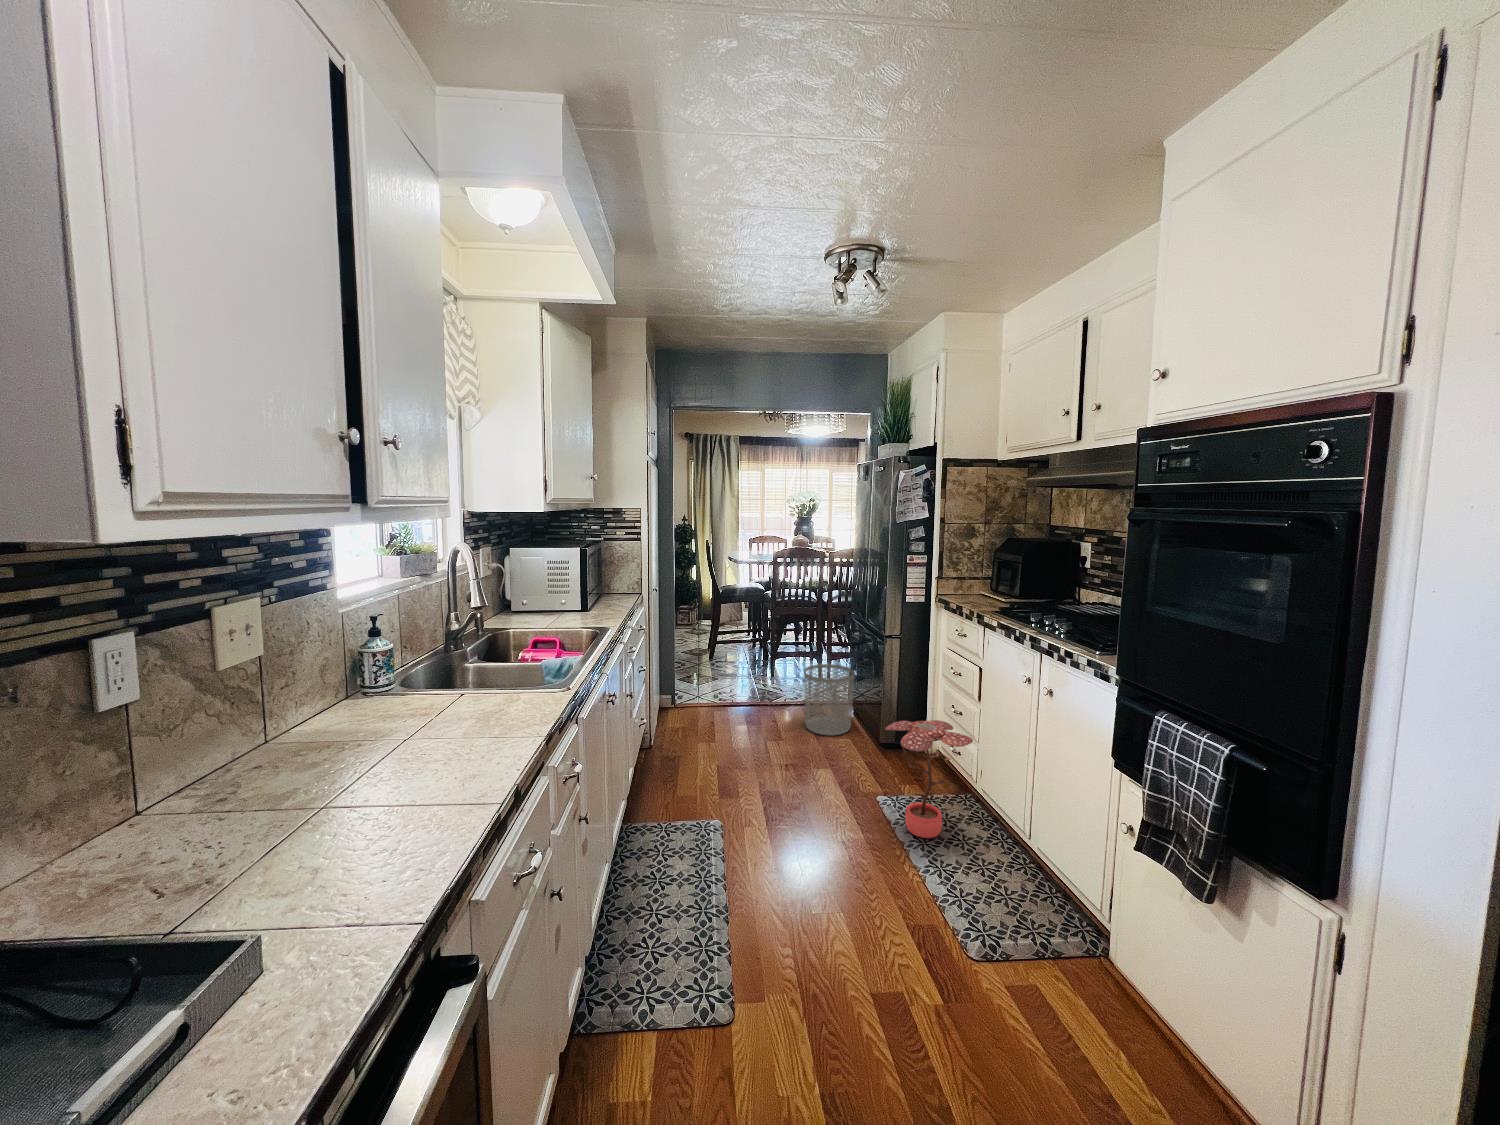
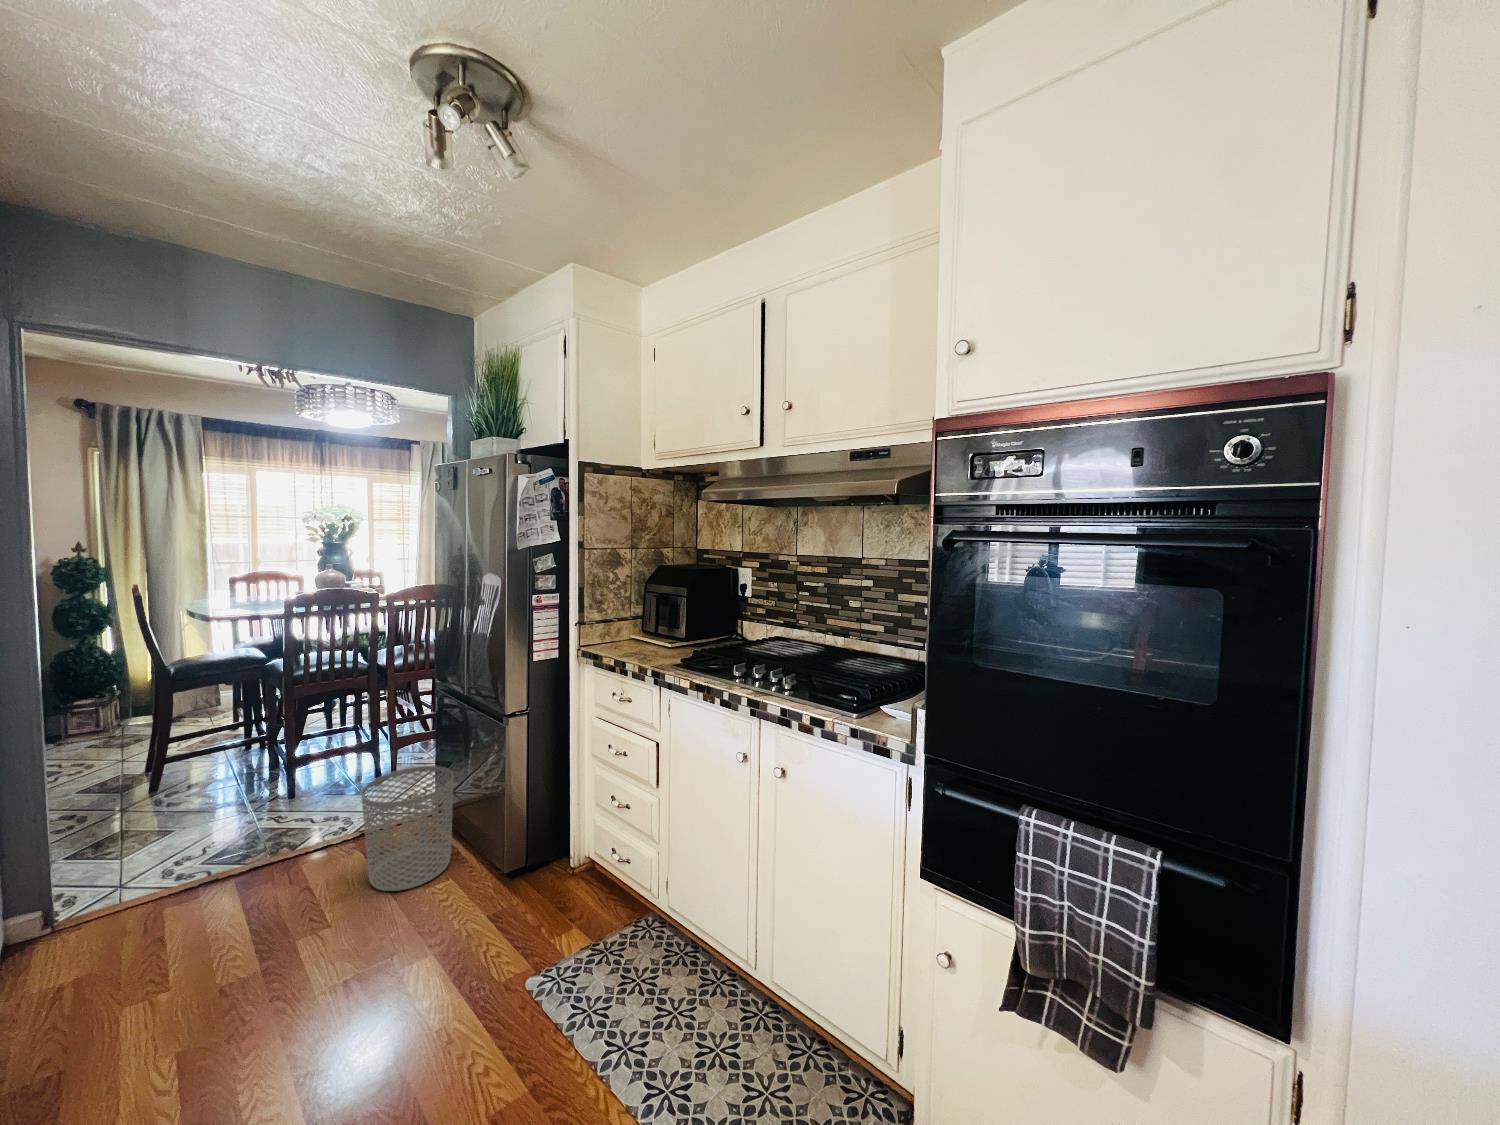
potted plant: present [885,720,973,838] -> none [545,836,680,1041]

